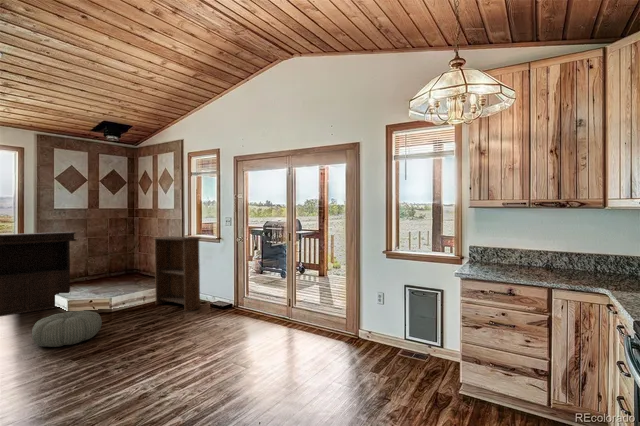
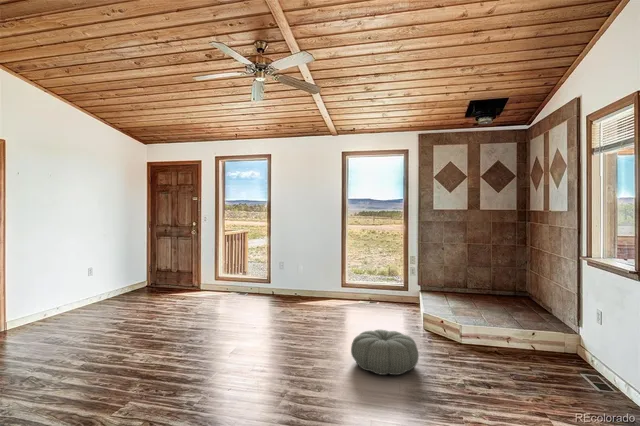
console table: present [0,232,75,316] -> none [357,234,442,320]
bookshelf: present [154,237,200,312] -> none [519,253,588,394]

